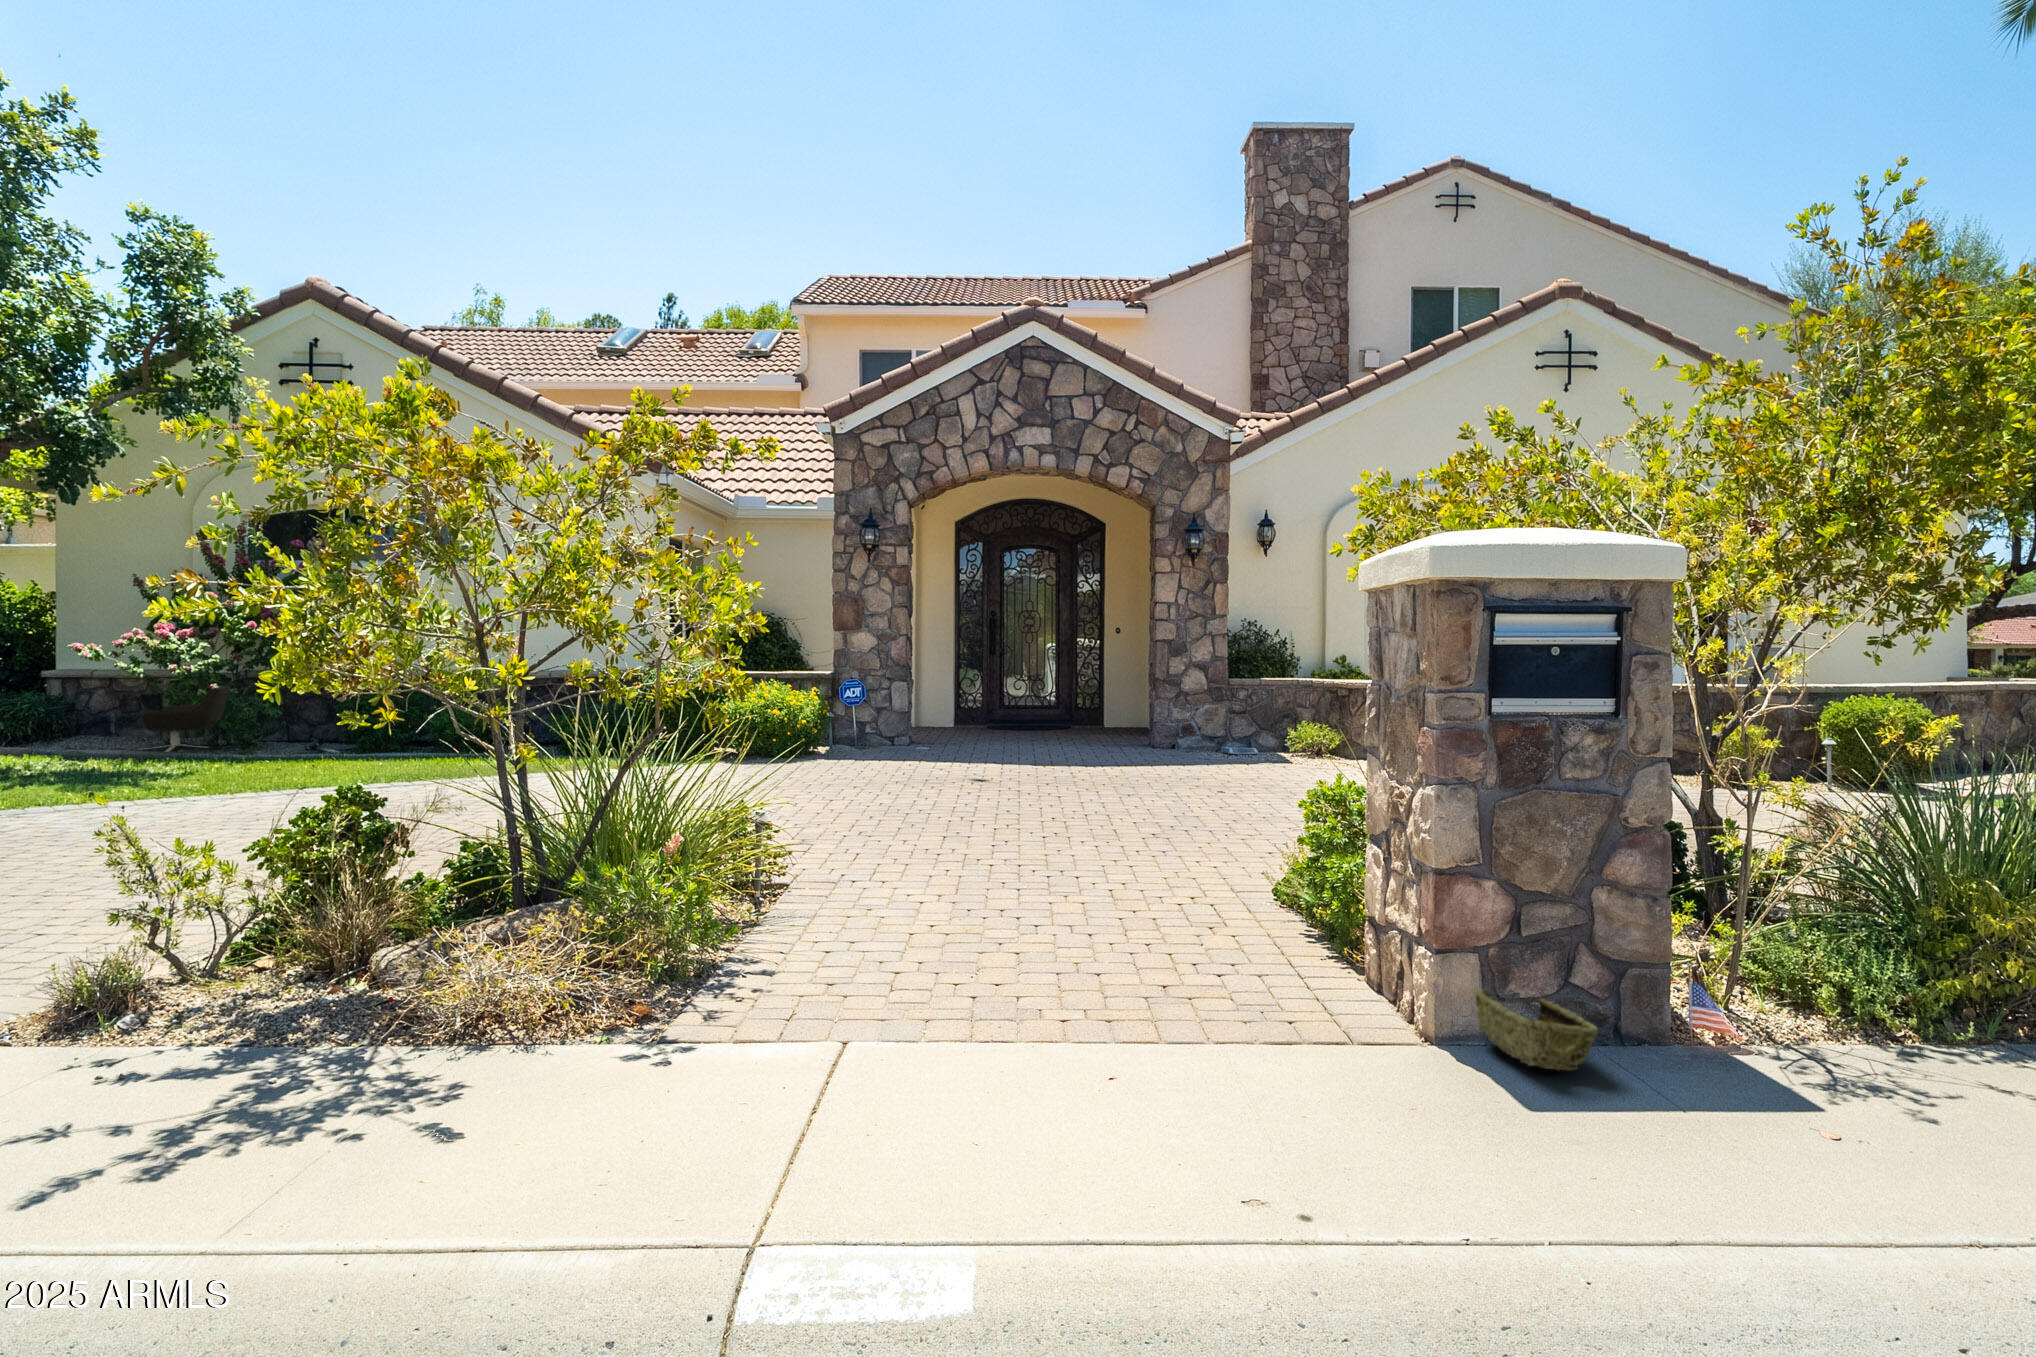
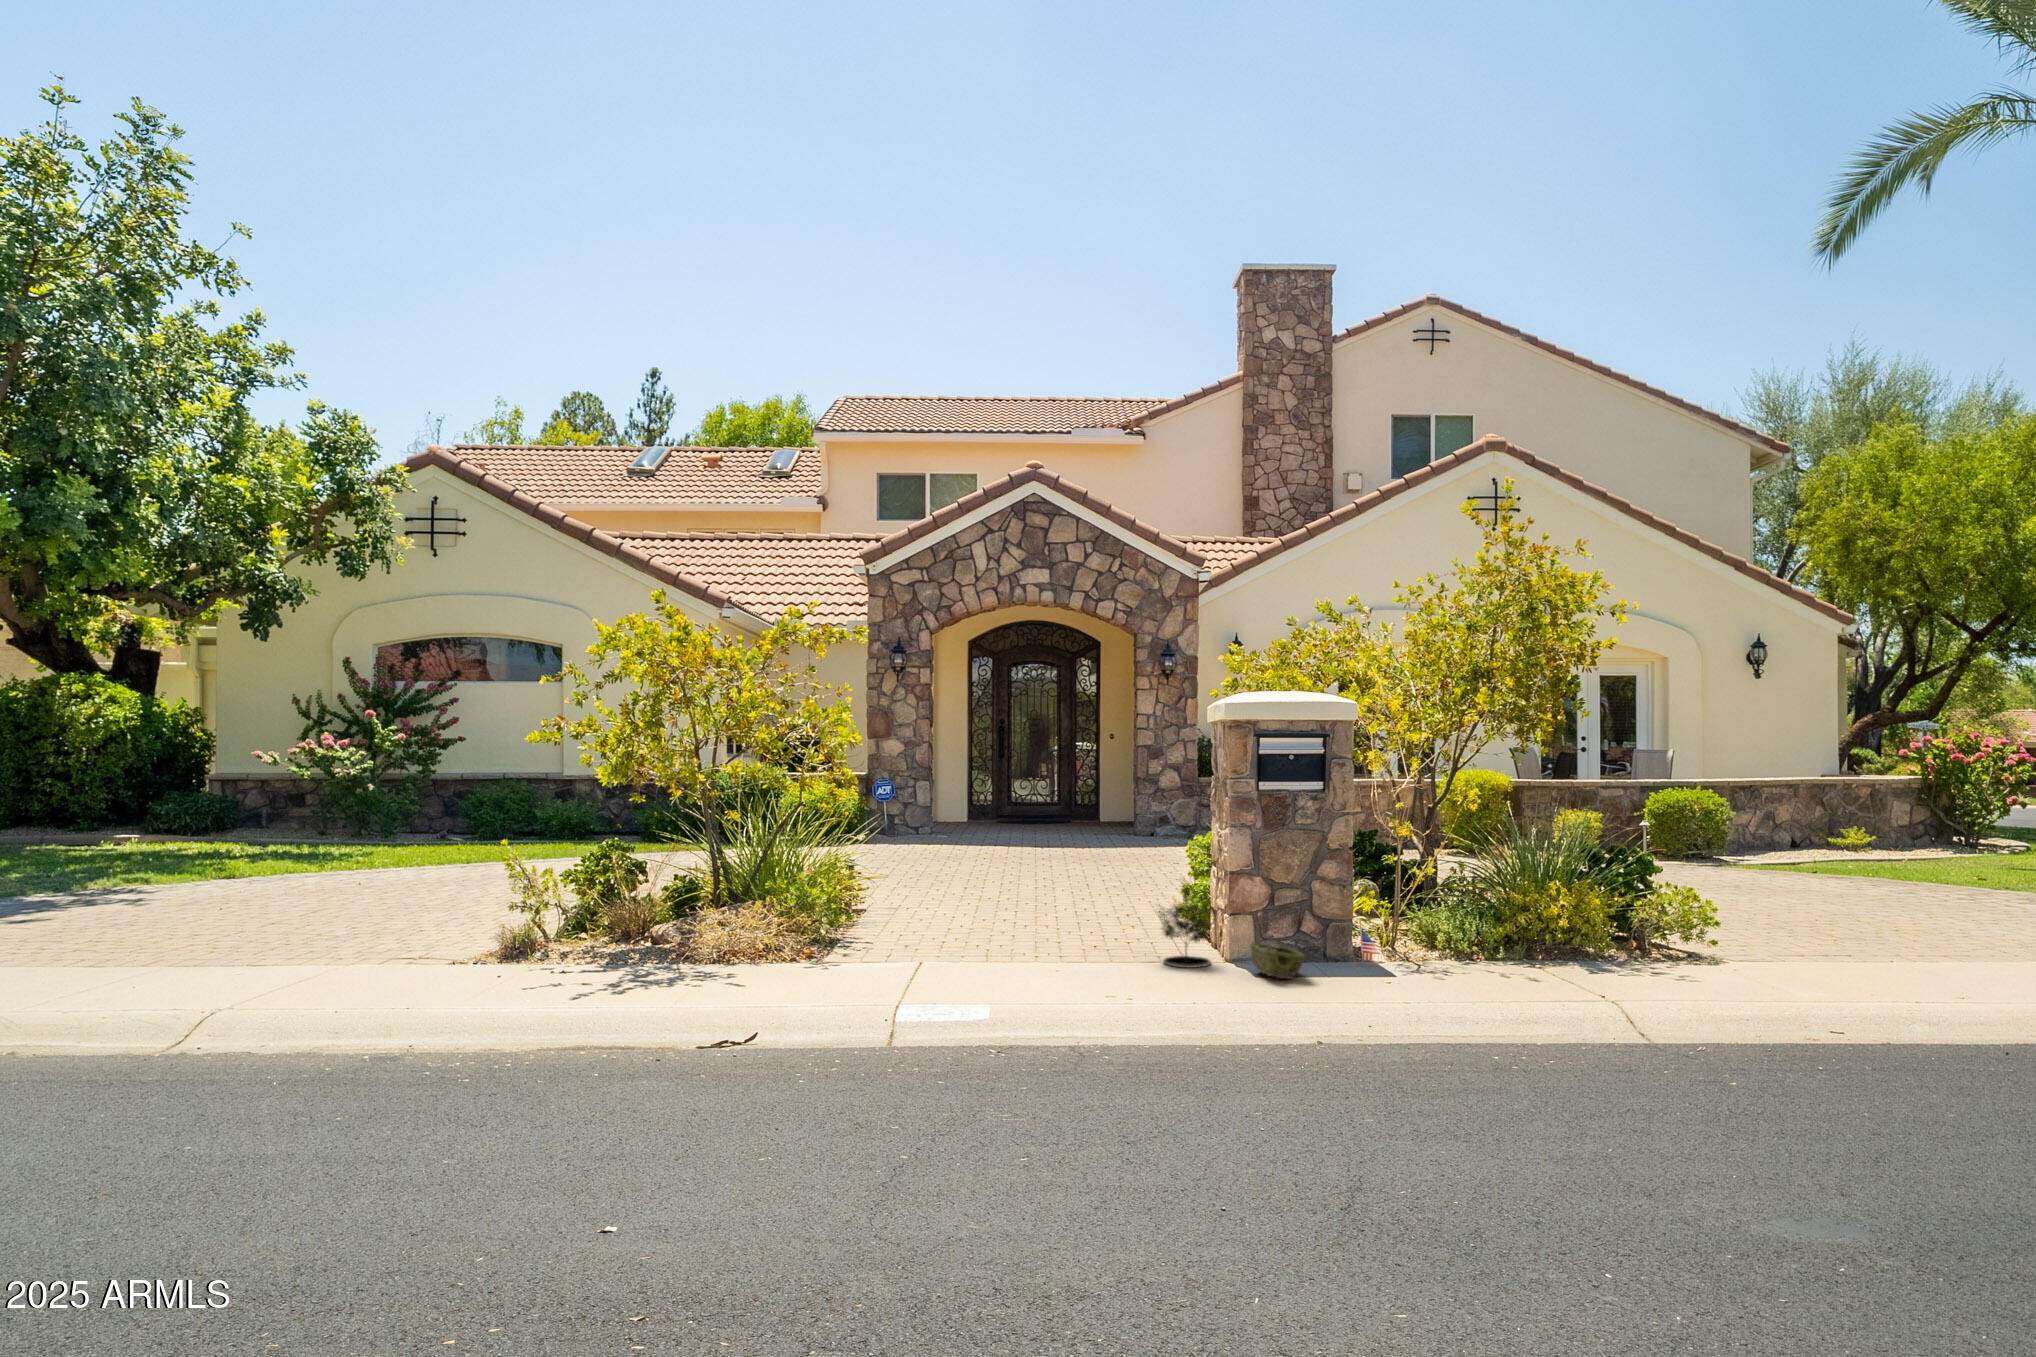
lounge chair: present [139,686,231,752] -> none [299,785,370,840]
potted tree: none [1284,861,1396,1031] -> present [1159,883,1211,968]

